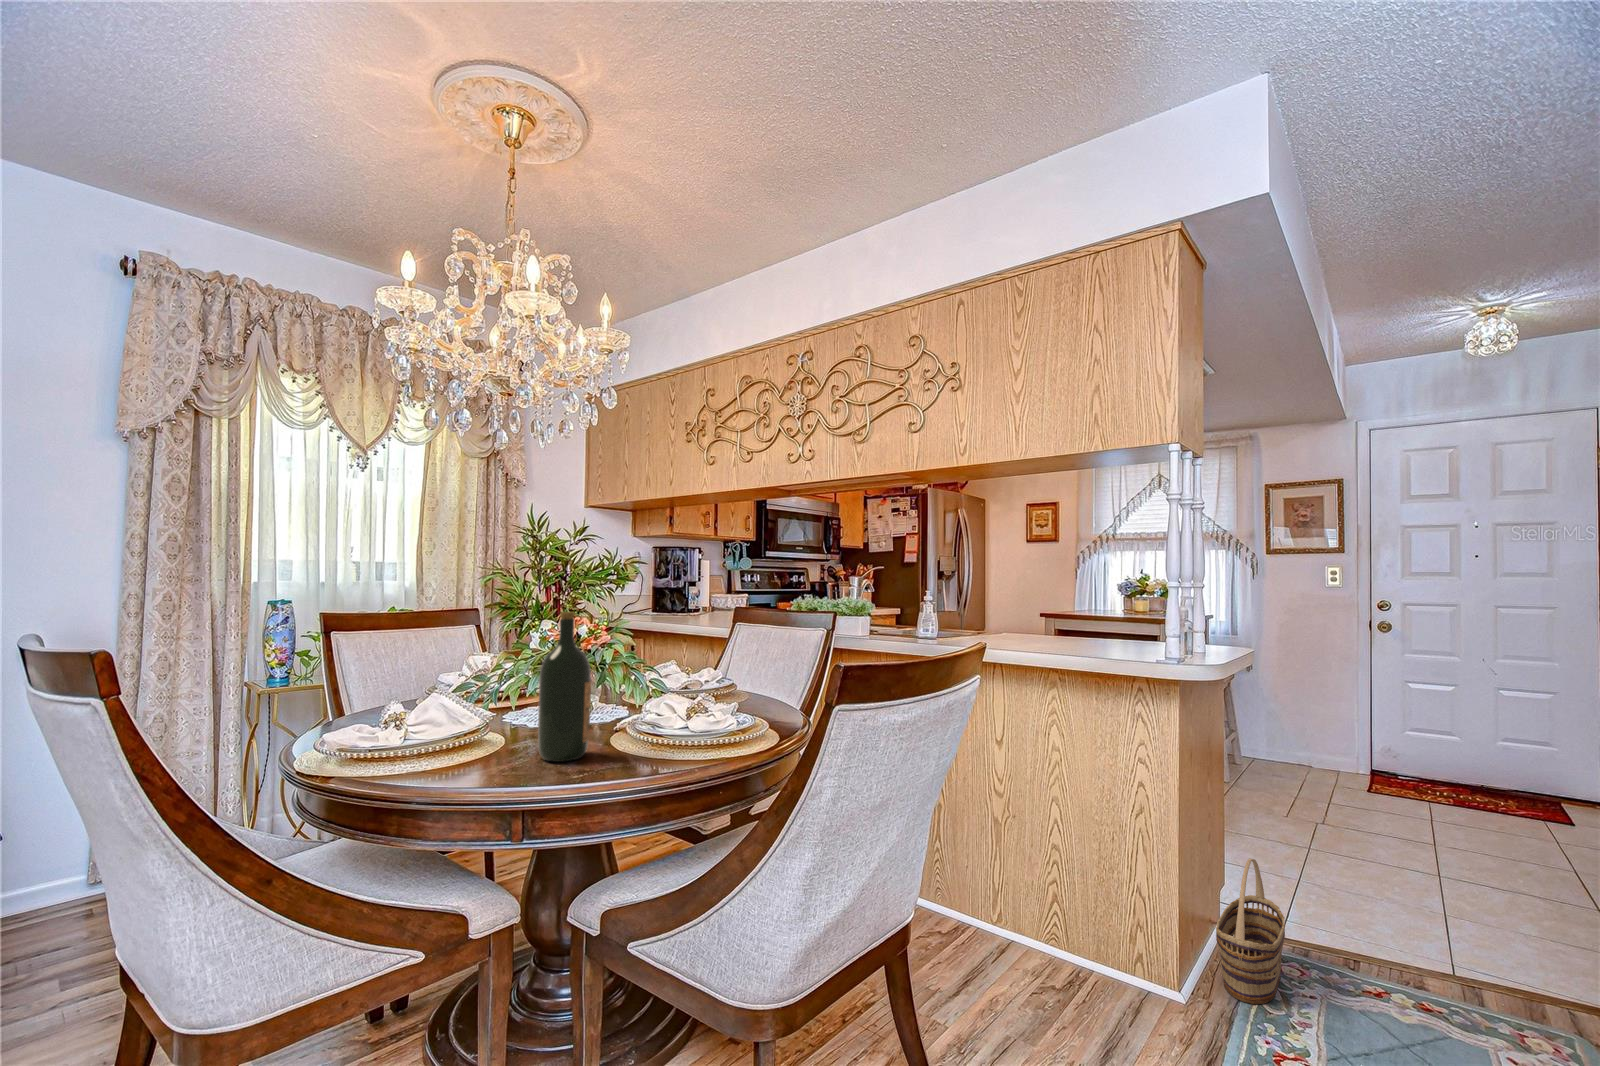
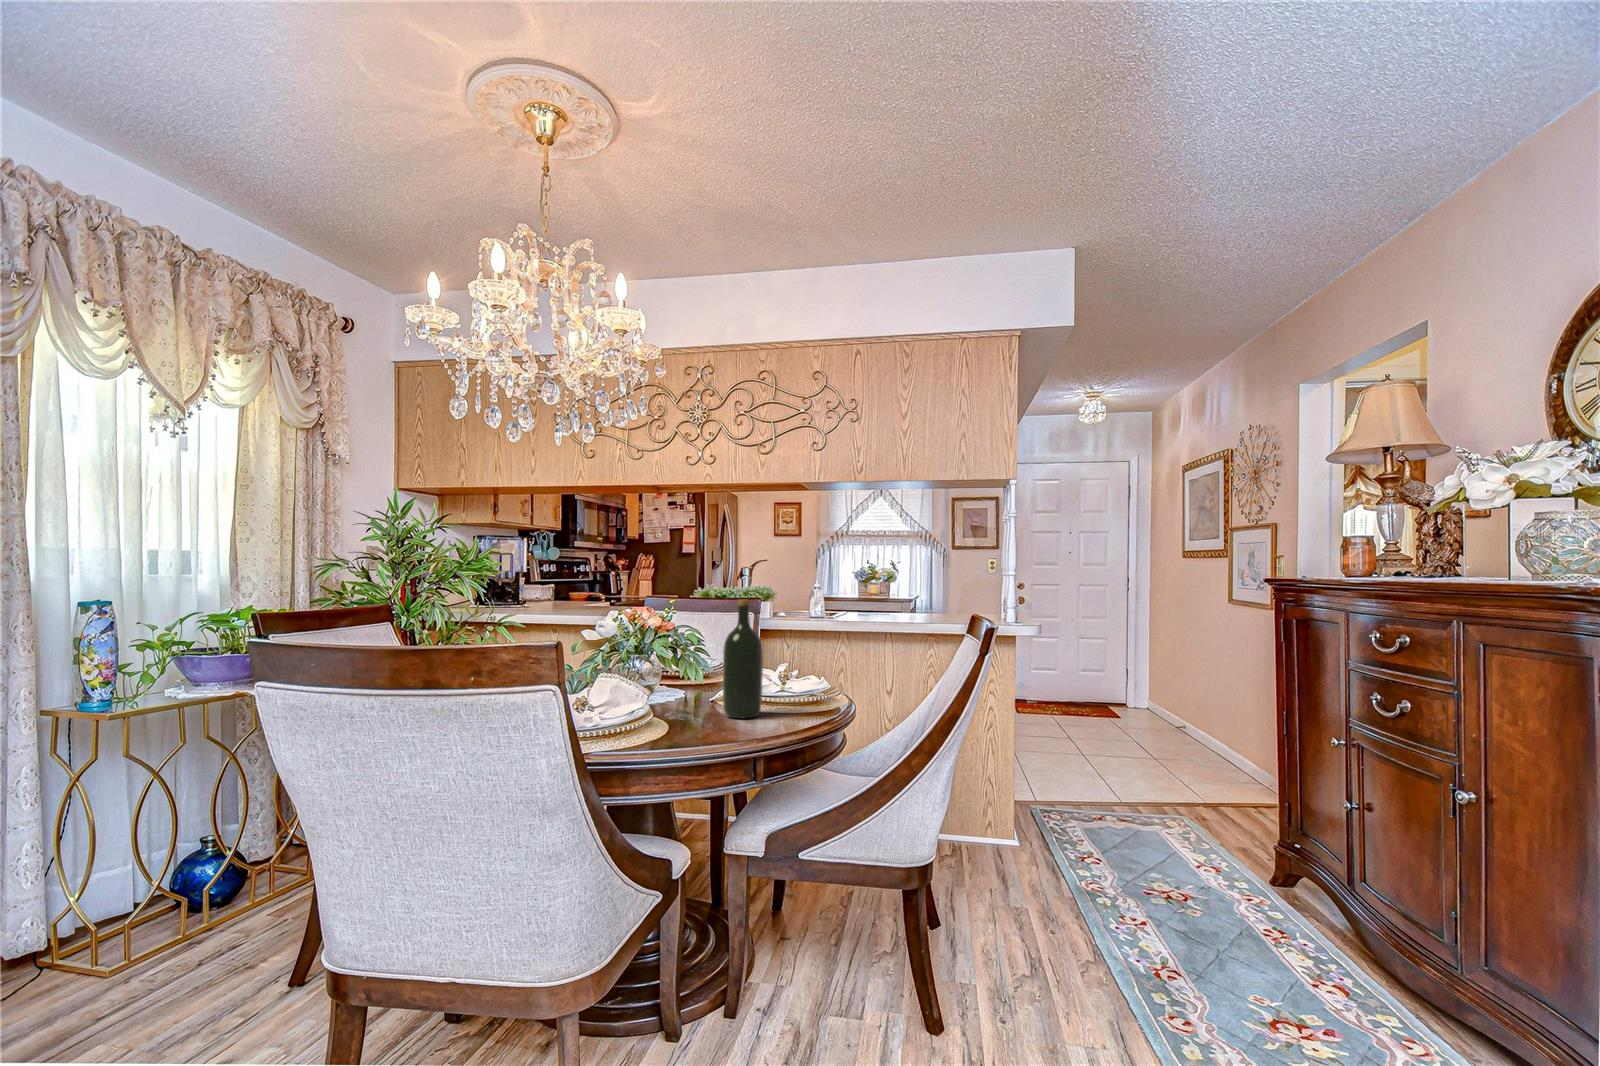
basket: present [1216,858,1285,1004] -> none [1023,751,1062,839]

